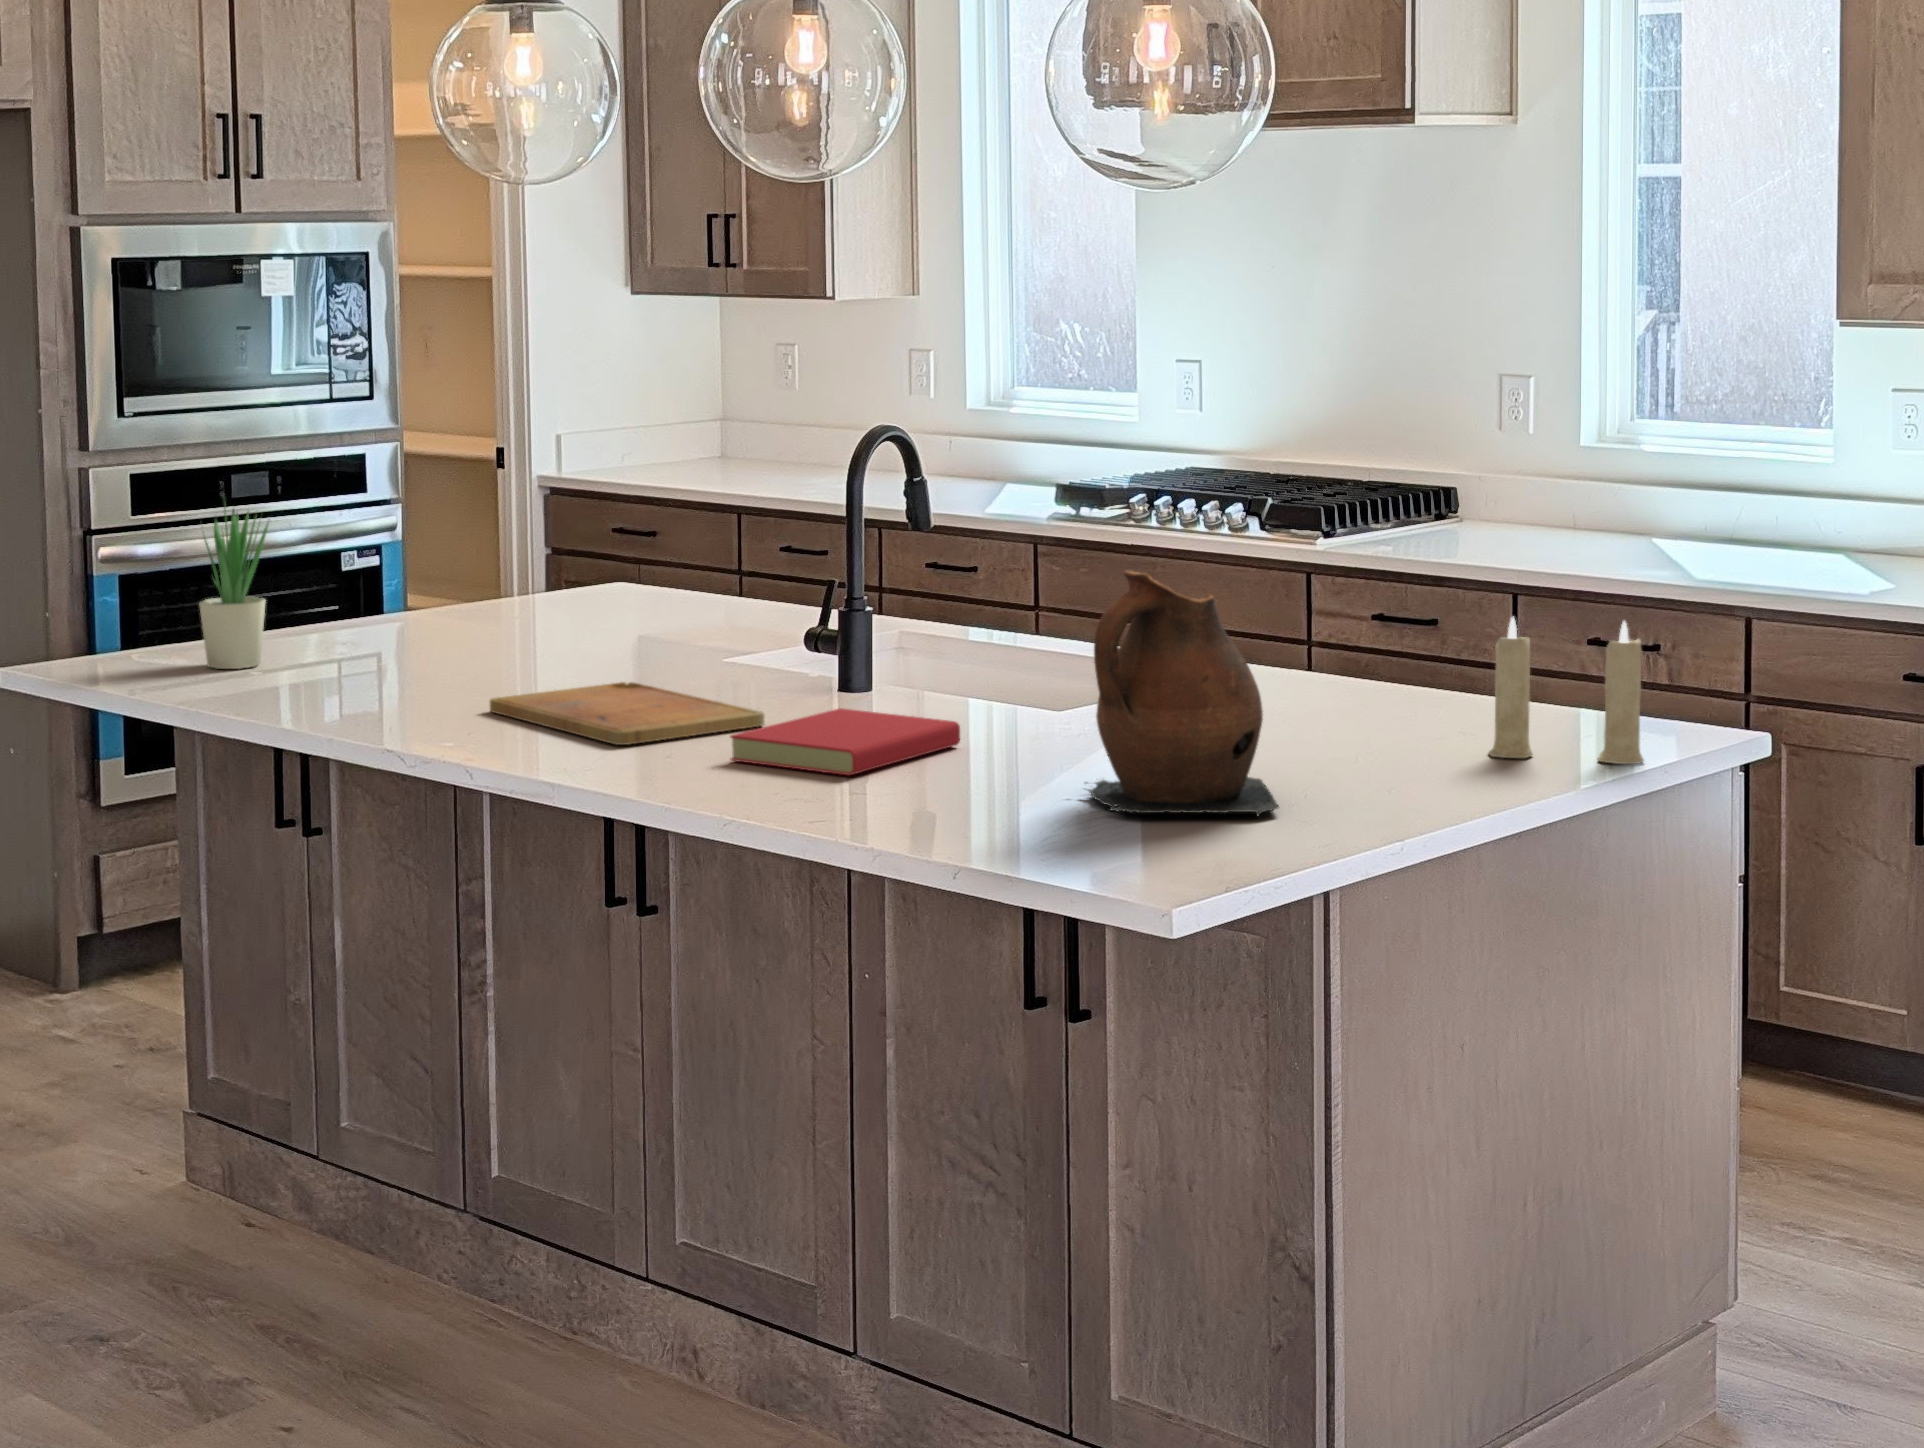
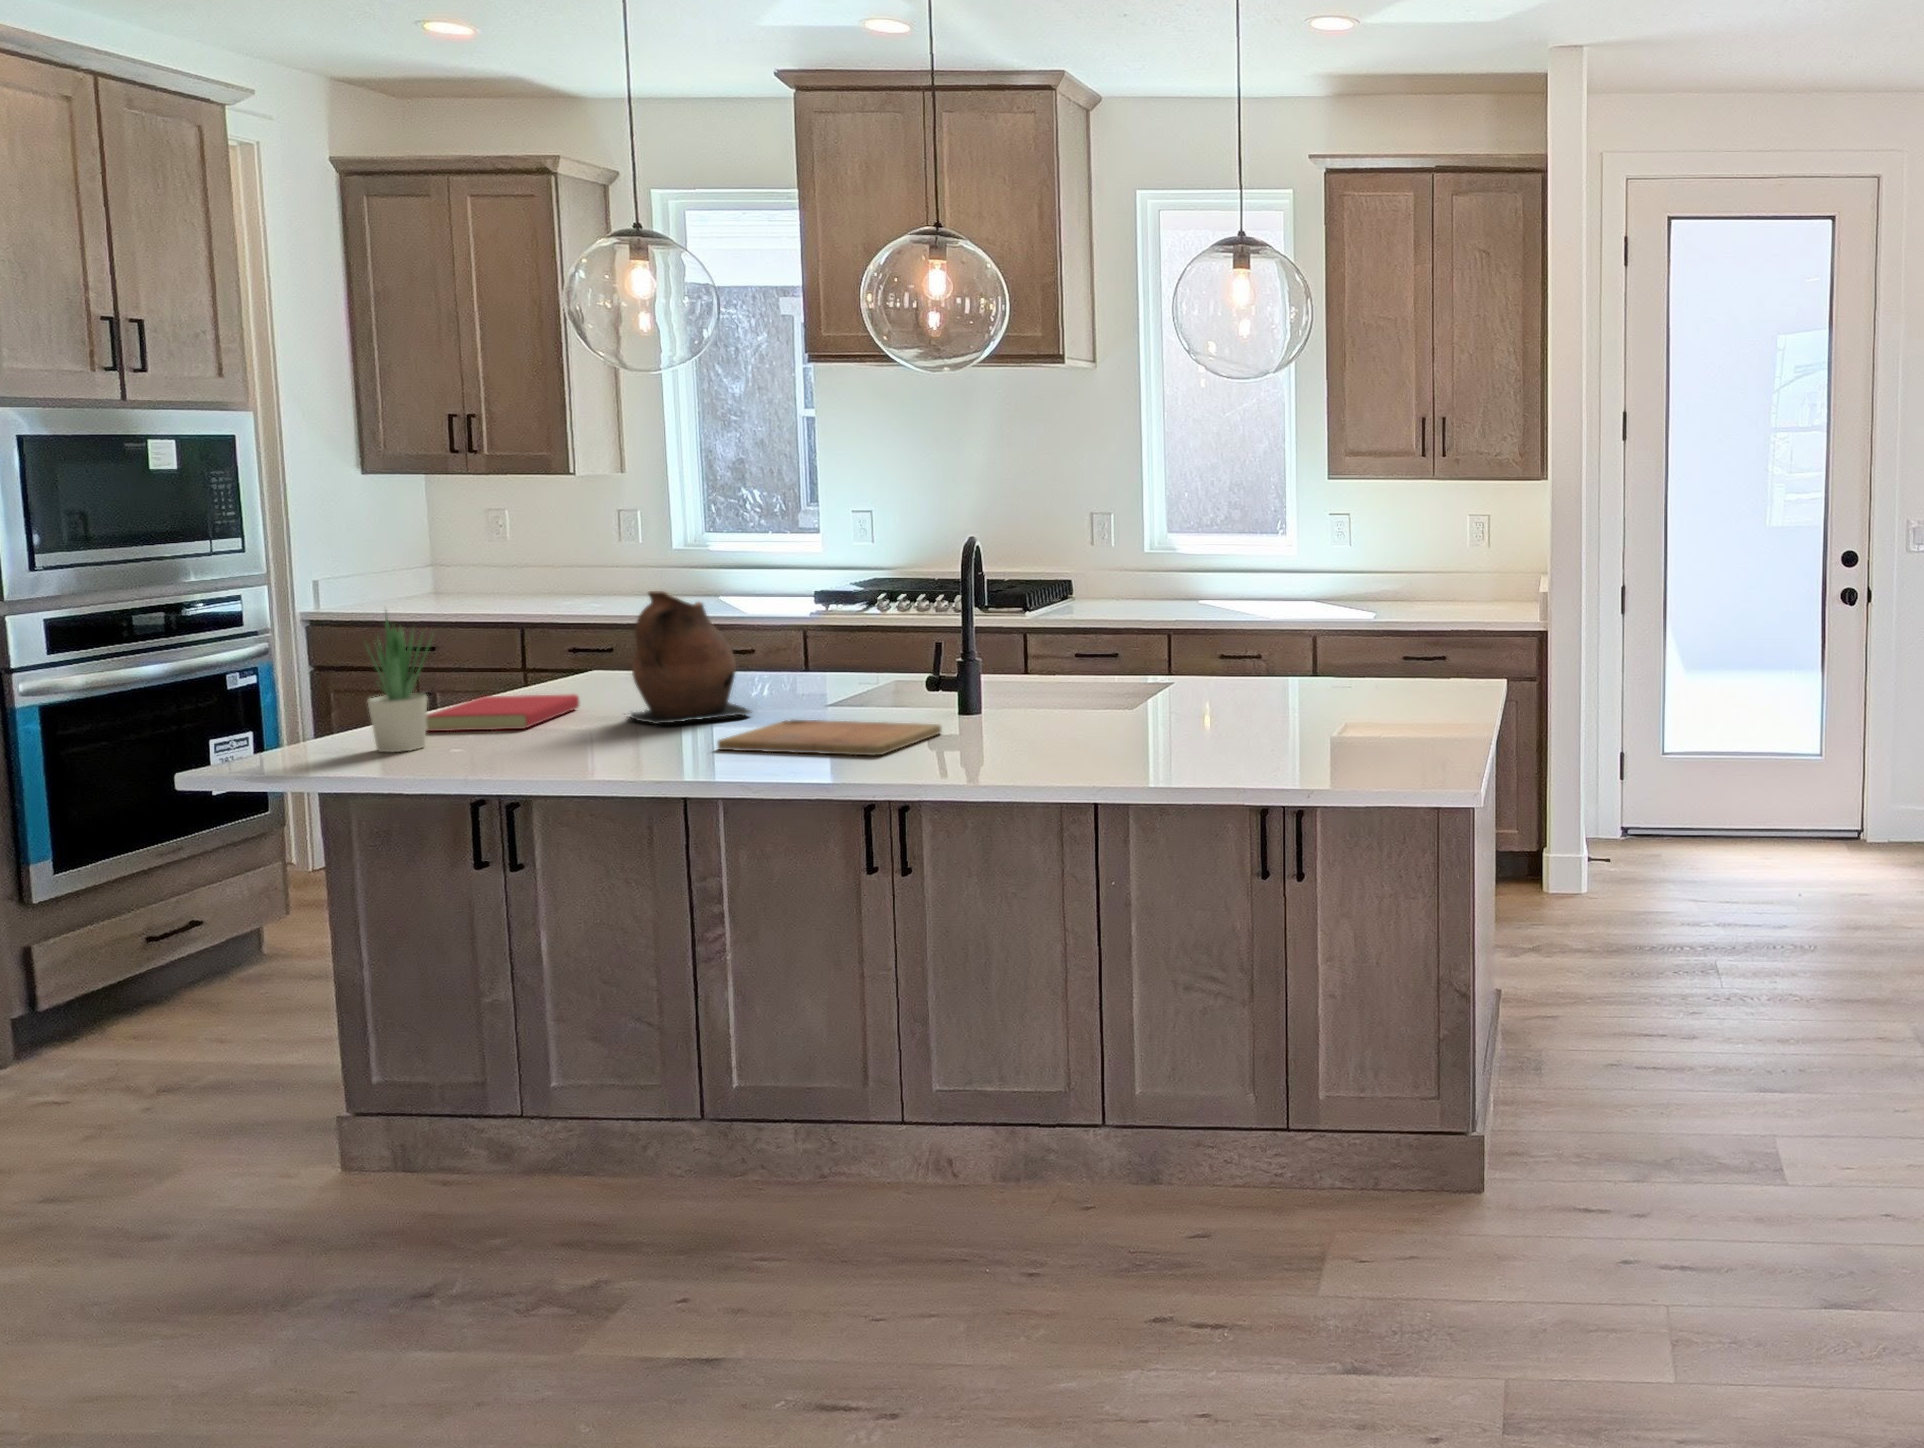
ceramic pitcher: present [1088,571,1279,816] -> present [630,591,751,724]
candle: present [1489,617,1644,764] -> none [1370,615,1450,697]
book: present [731,708,960,775] -> present [426,694,579,731]

